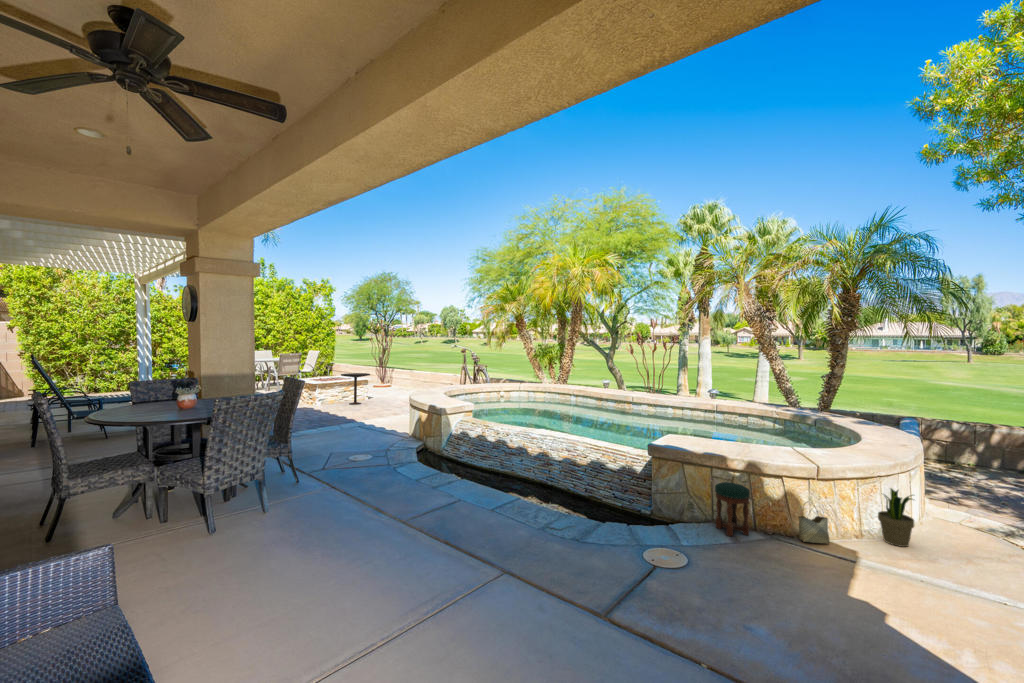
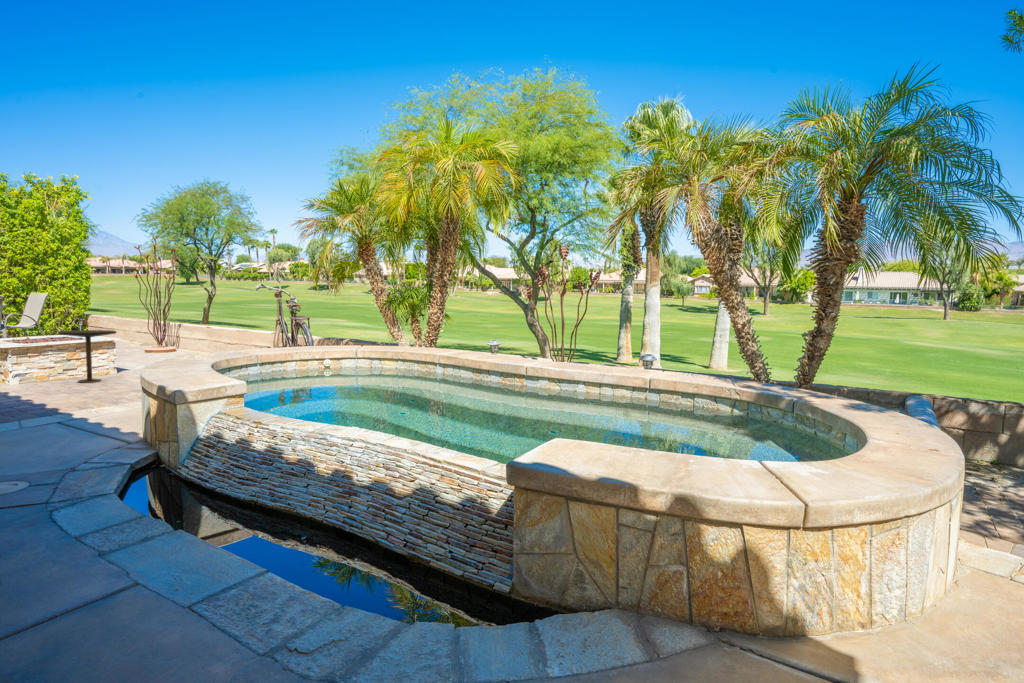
stool: present [715,482,750,536] -> none [614,541,679,655]
potted plant: present [878,489,914,547] -> none [904,538,978,653]
woven basket: present [798,516,829,544] -> none [766,575,822,660]

